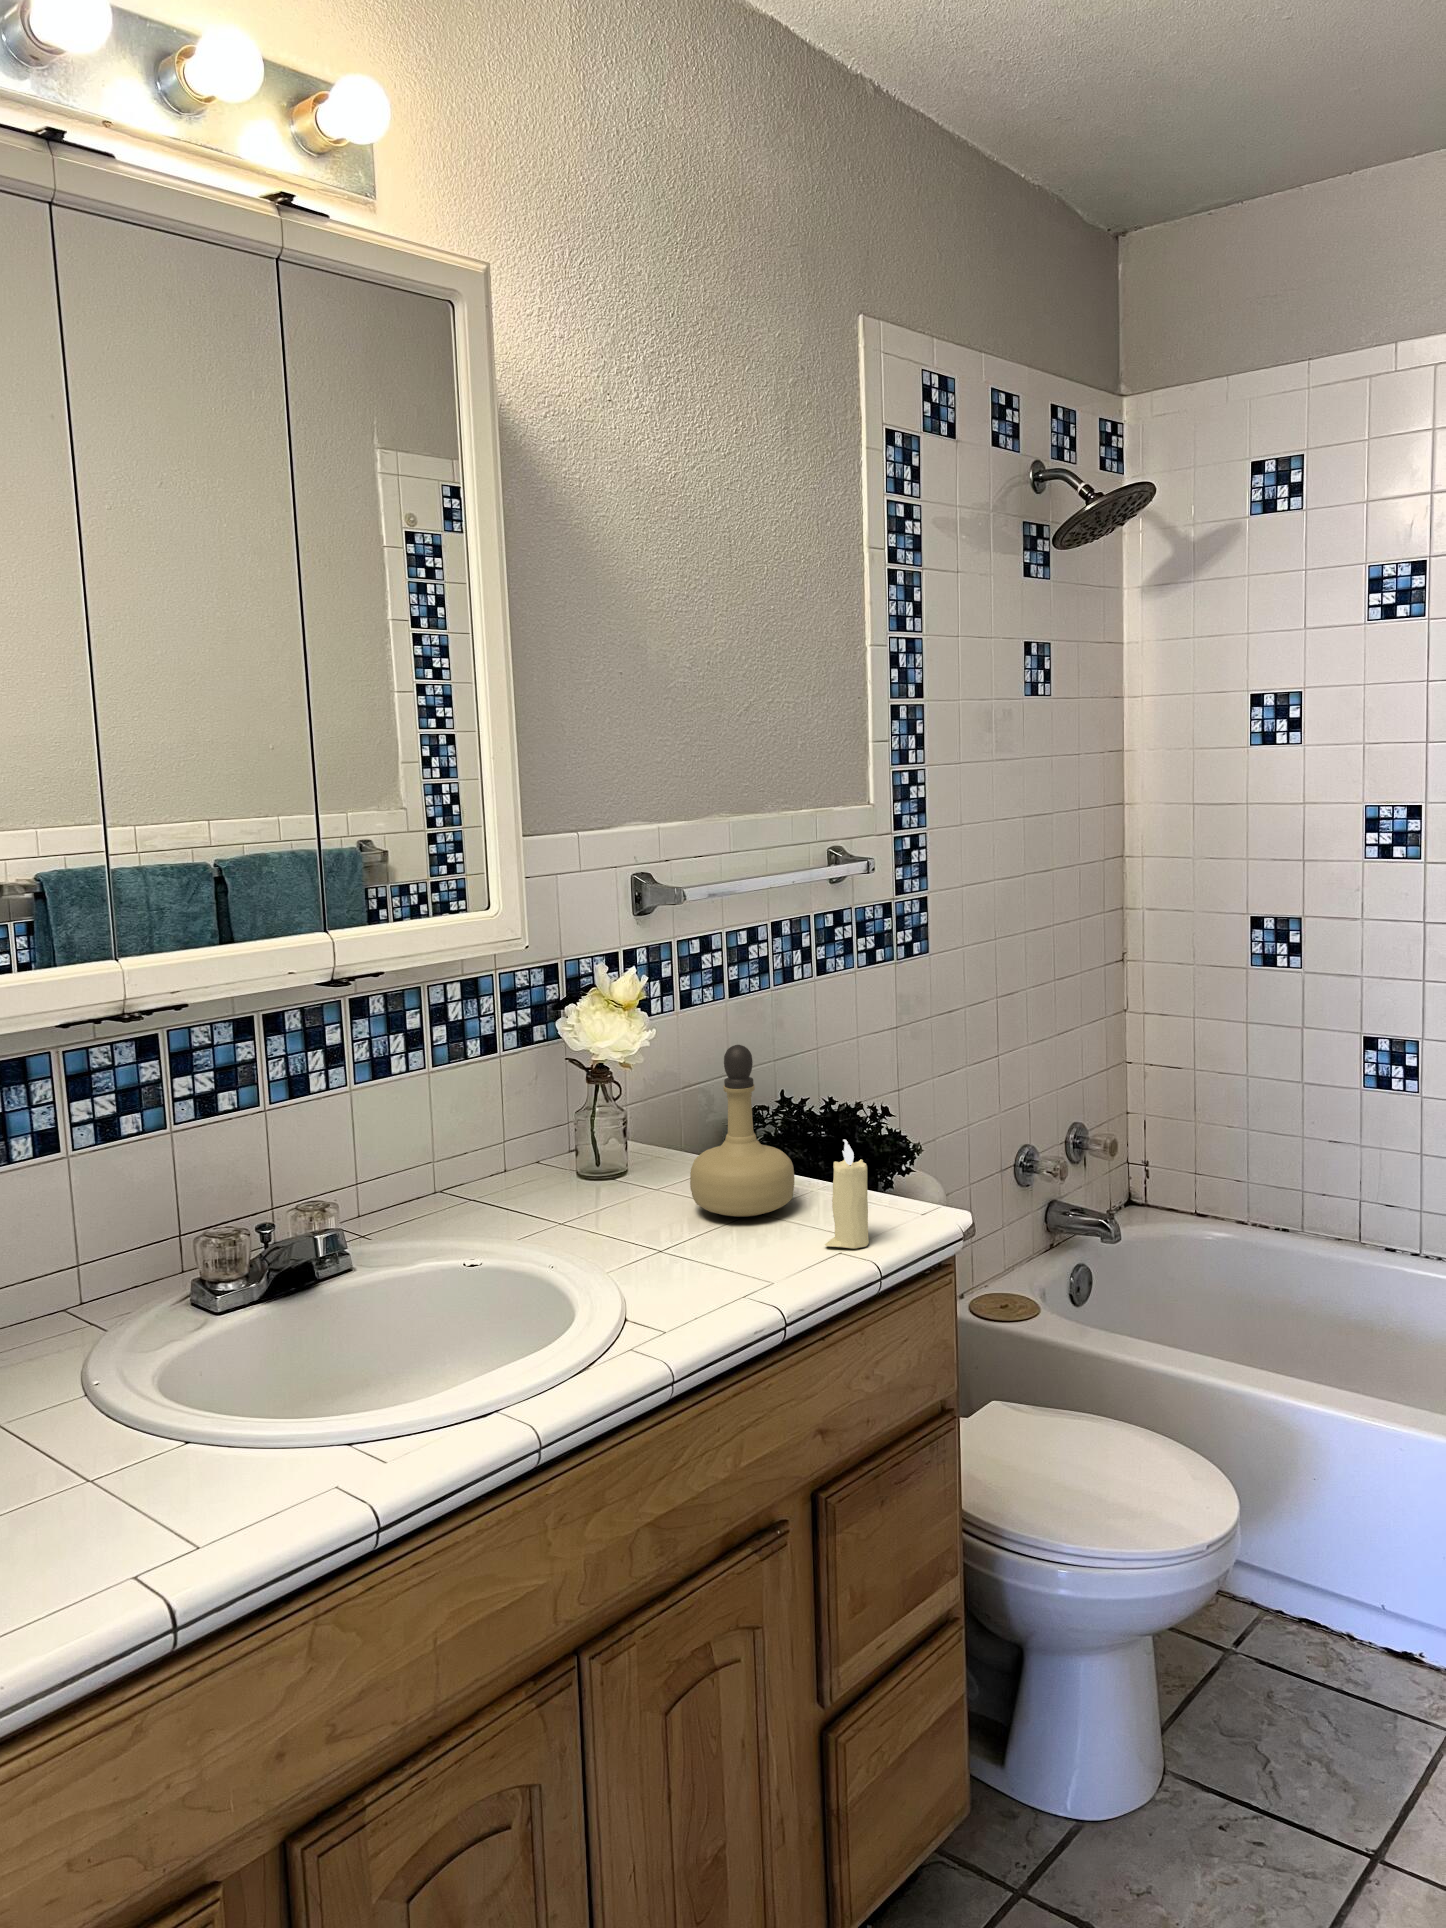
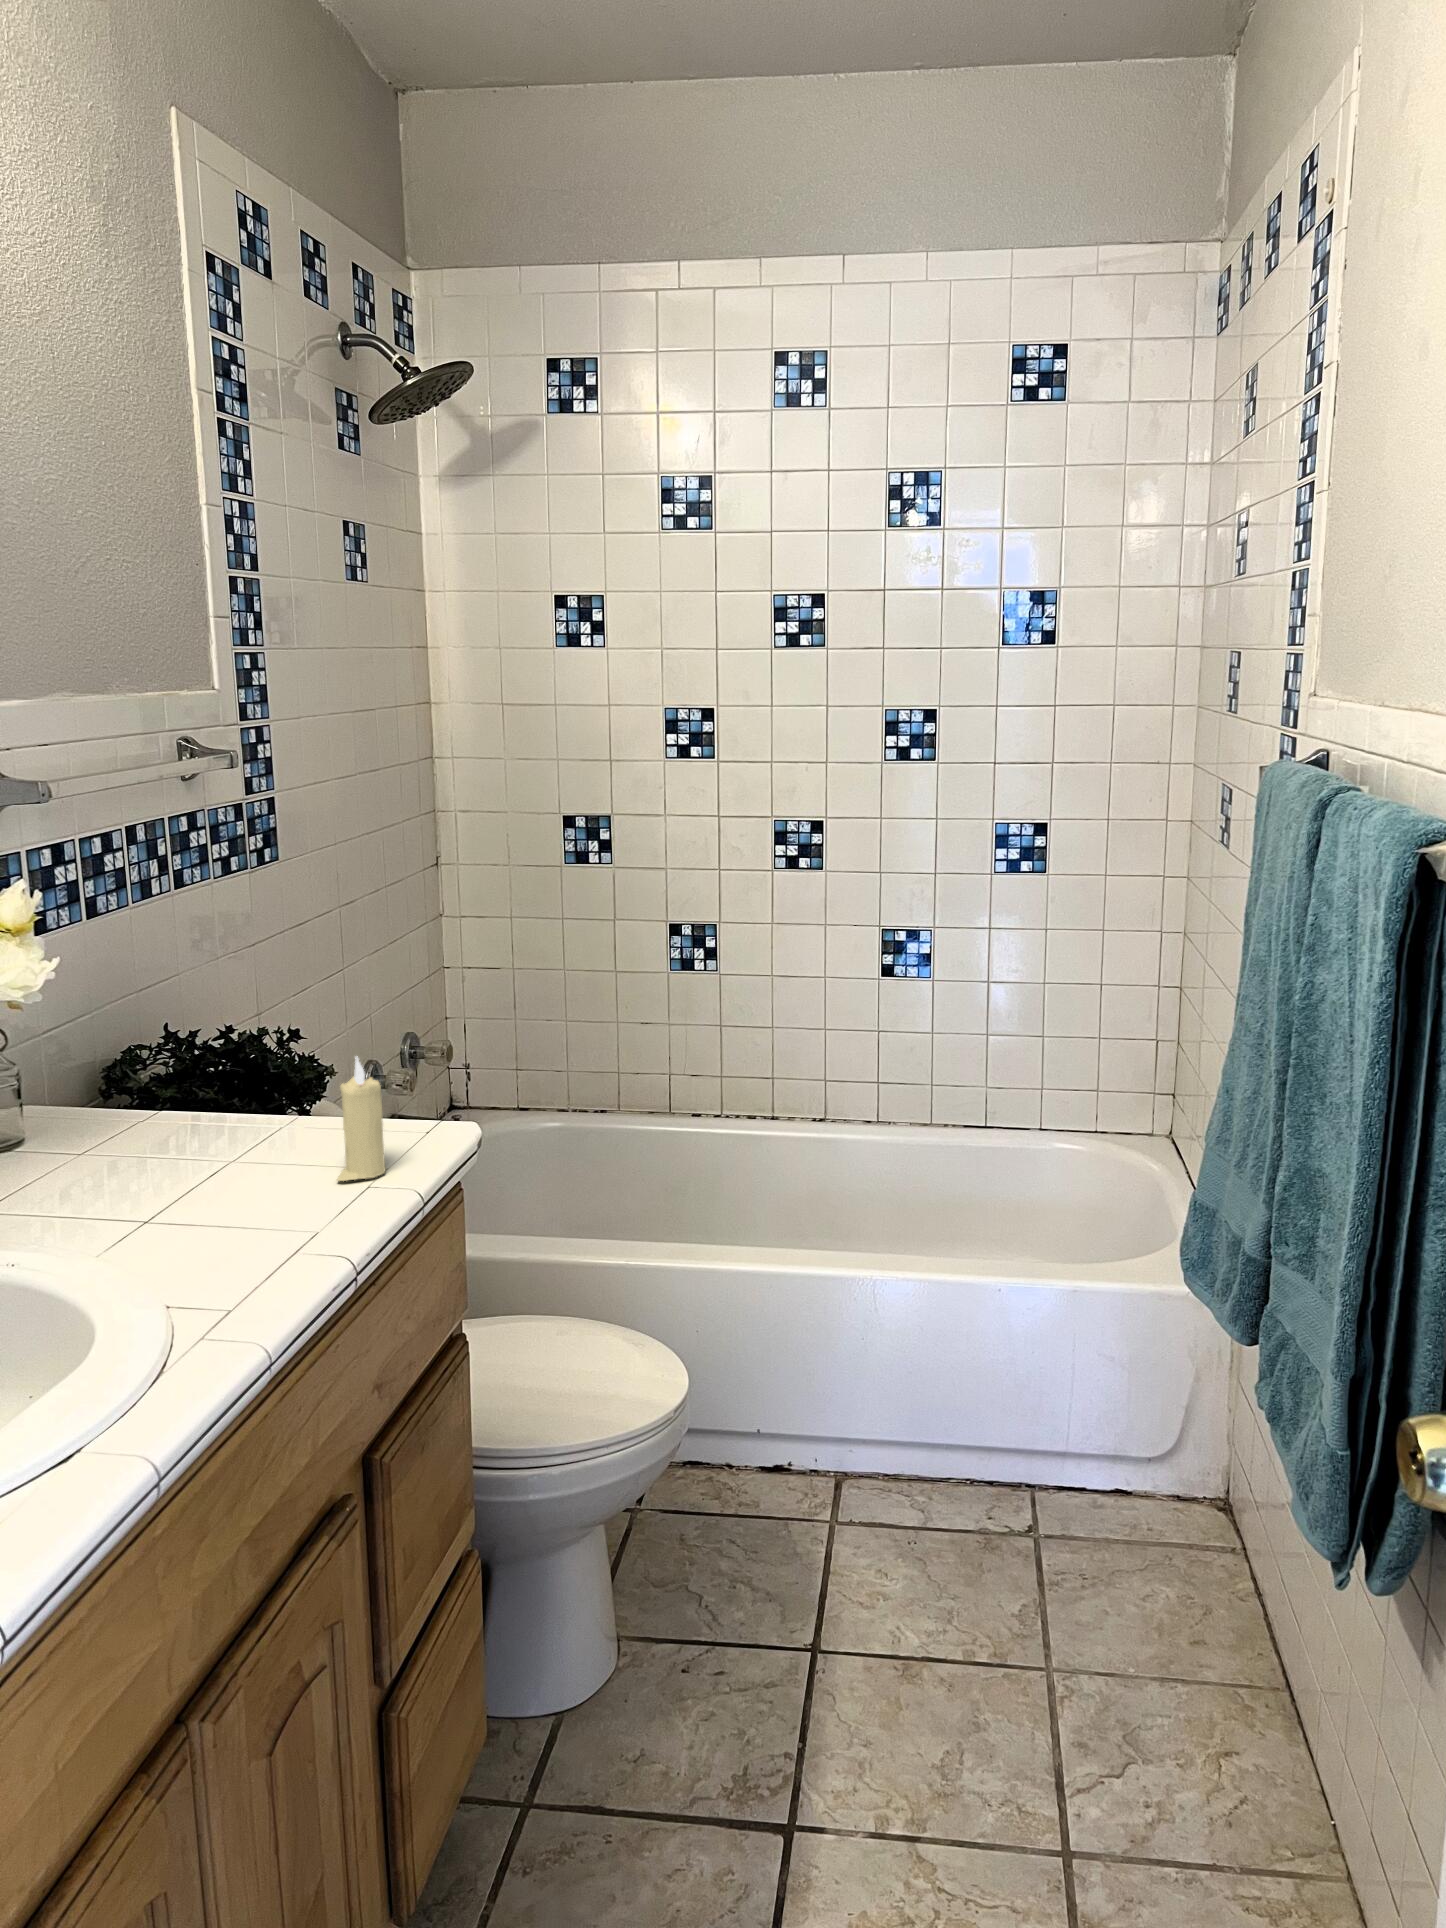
perfume bottle: present [690,1045,794,1217] -> none [133,963,268,1170]

